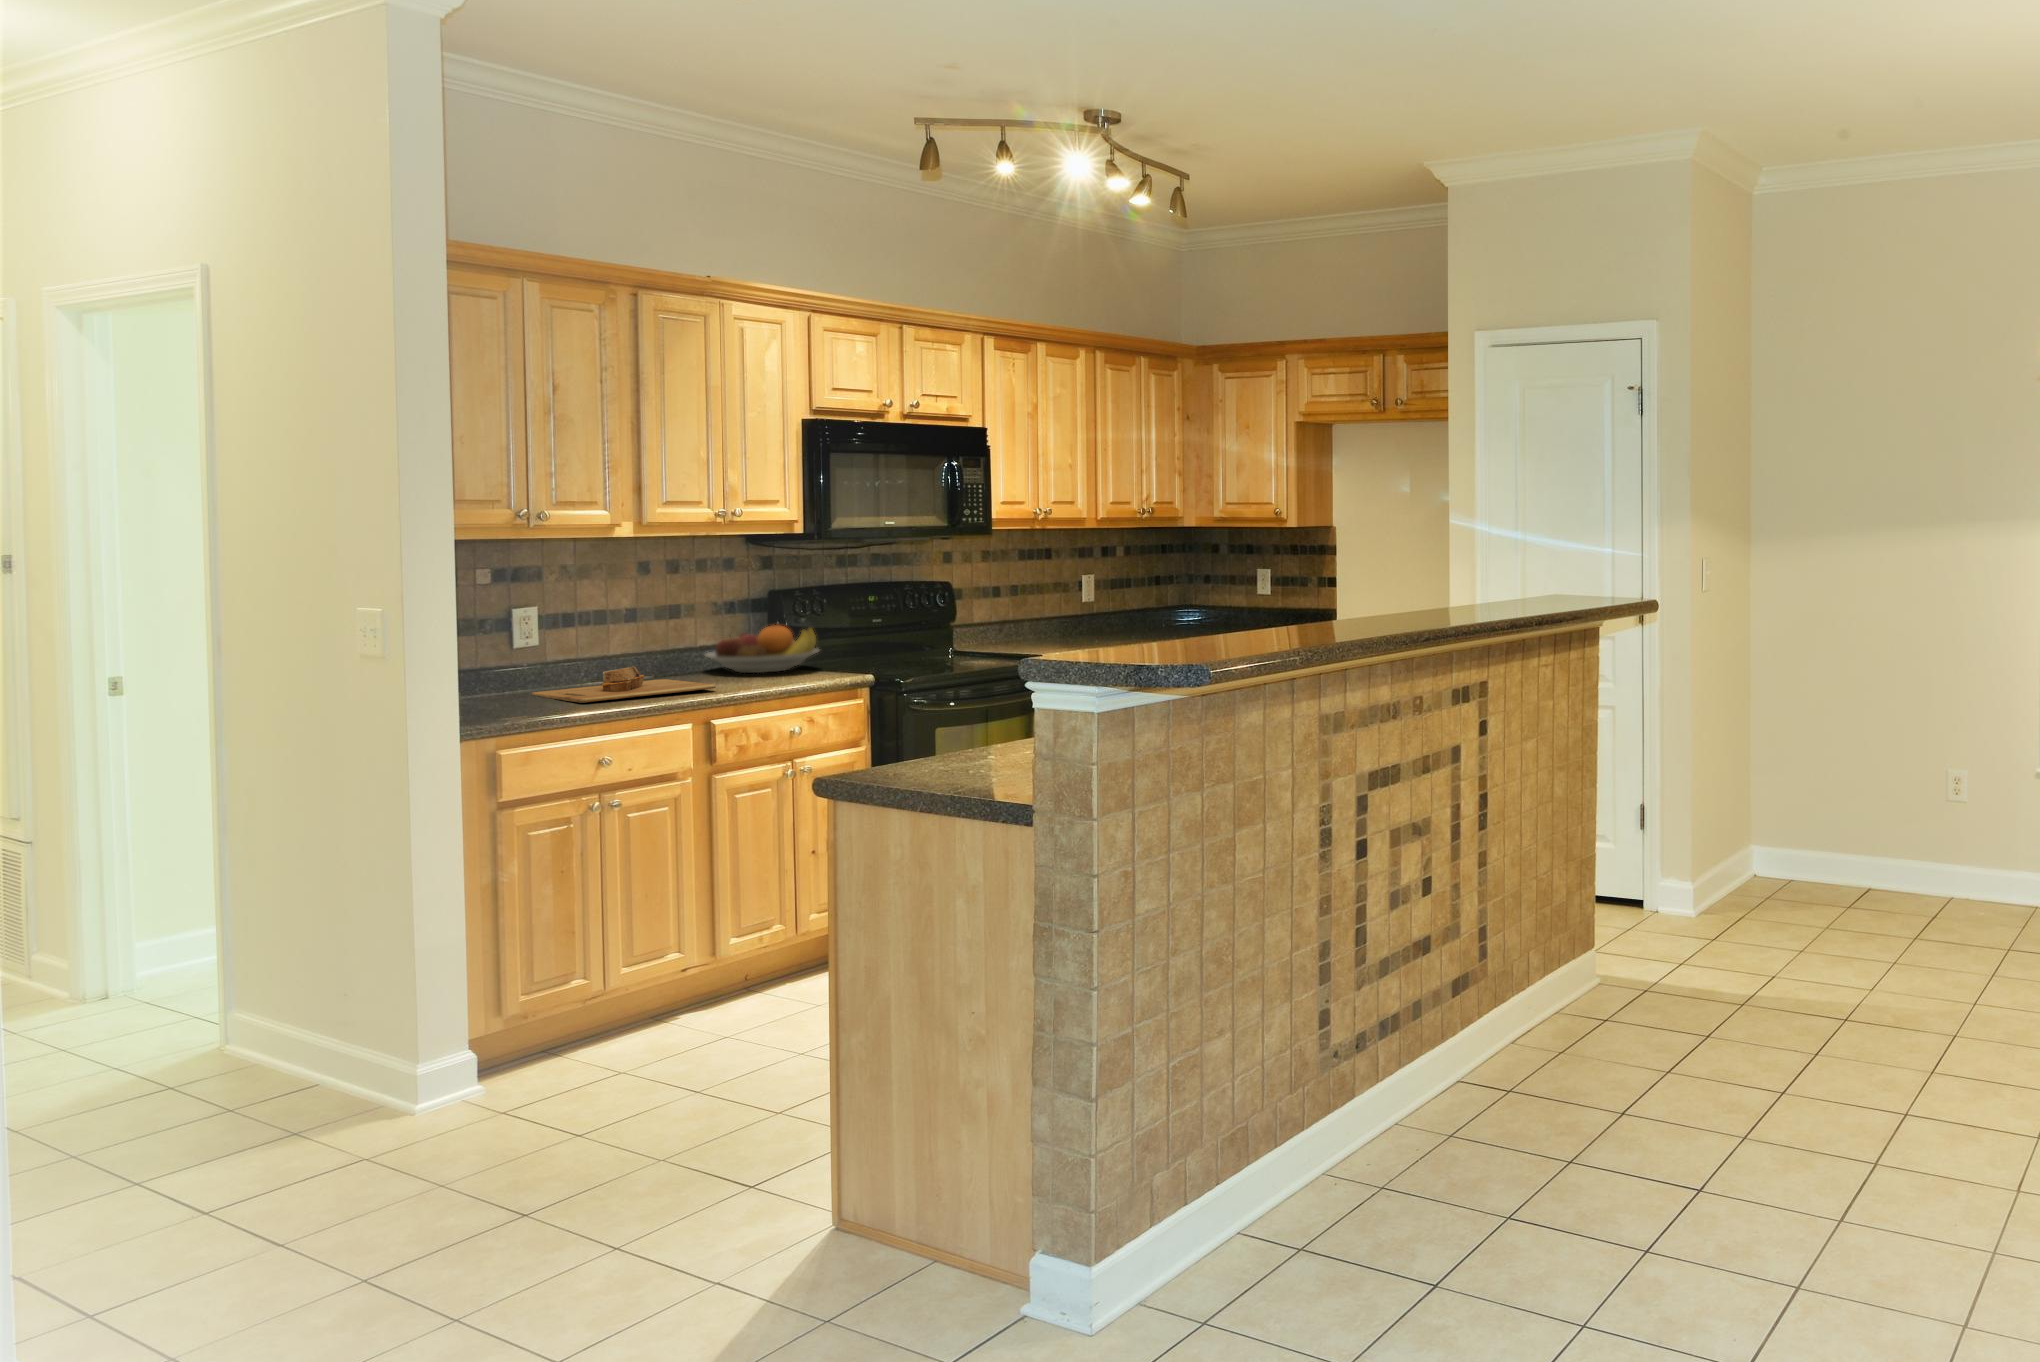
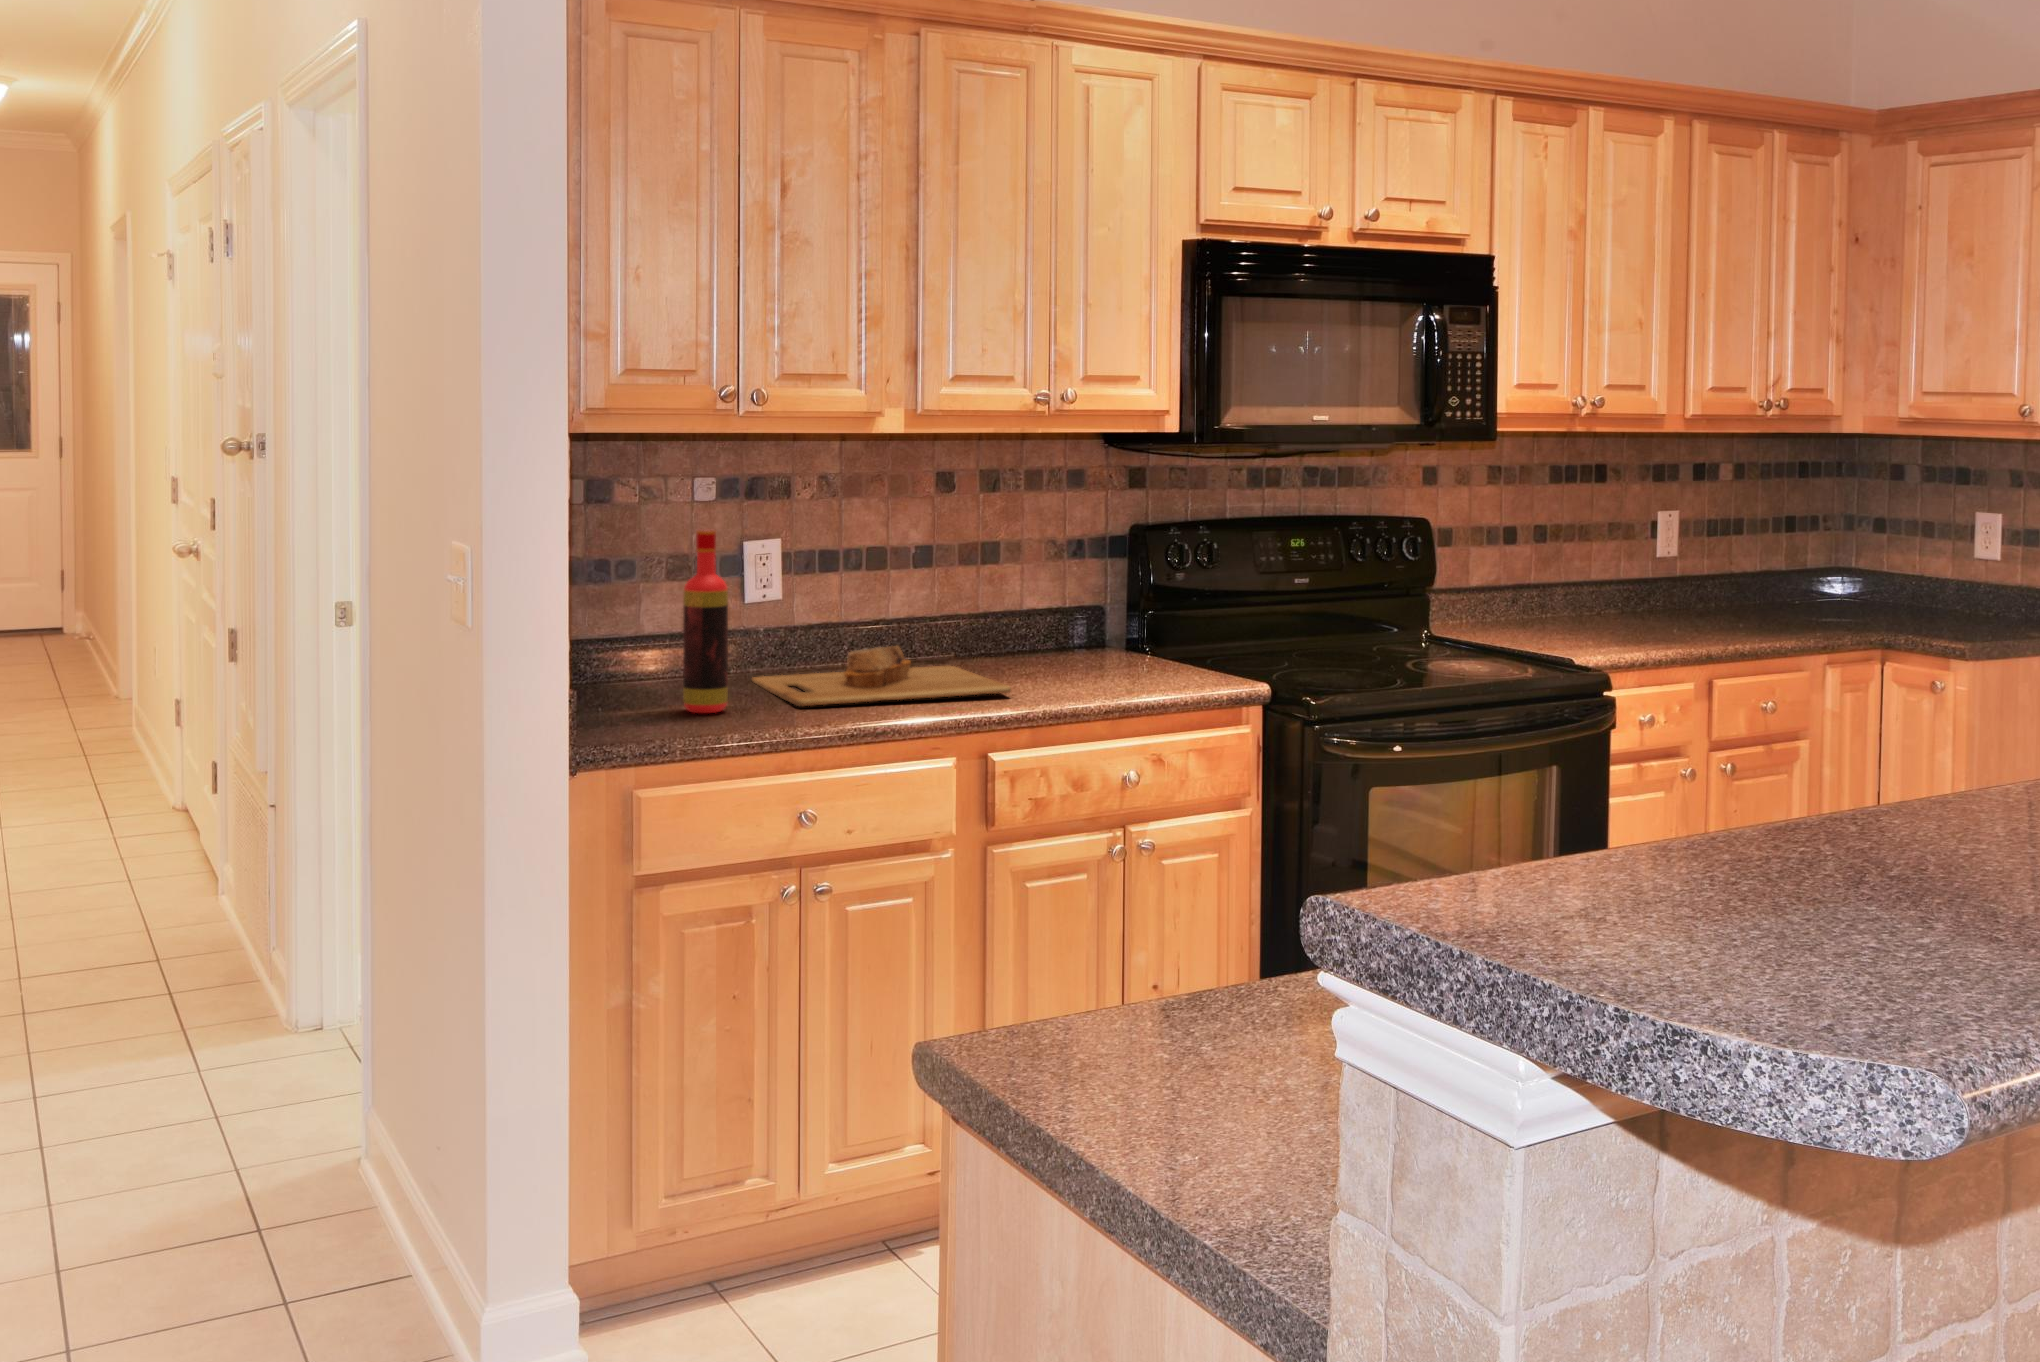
bottle: none [503,599,535,710] -> present [683,529,728,713]
fruit bowl: present [705,625,819,673] -> none [1025,584,1199,662]

